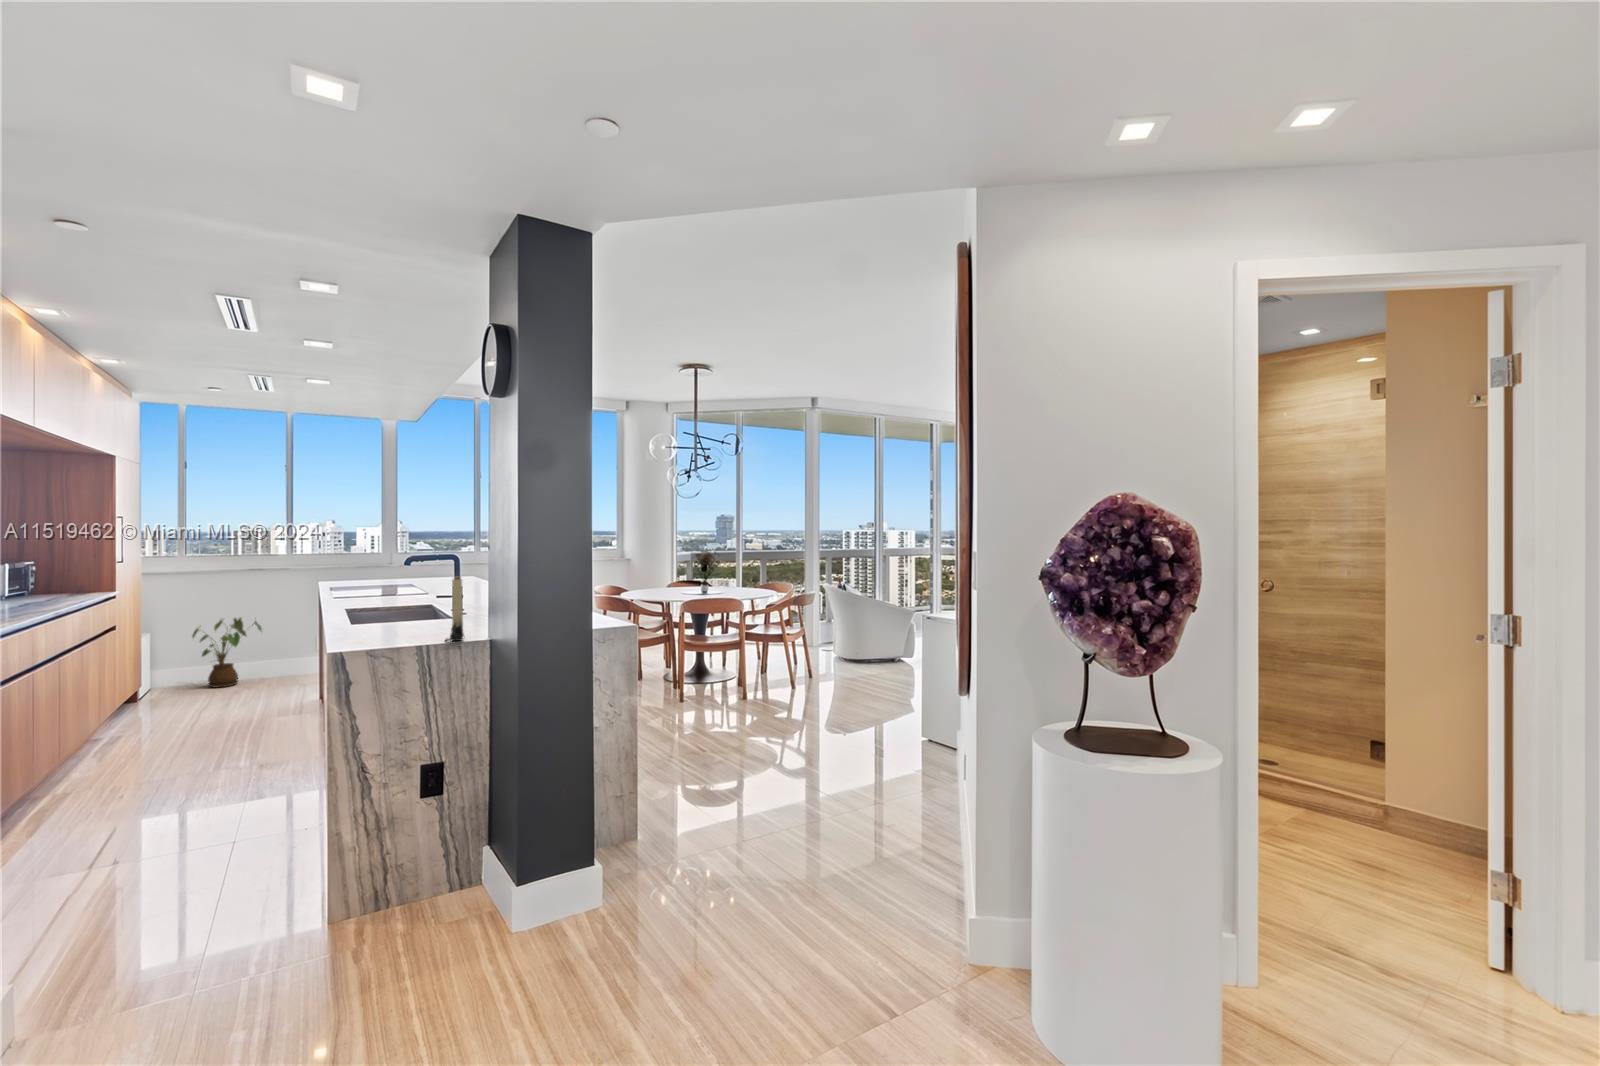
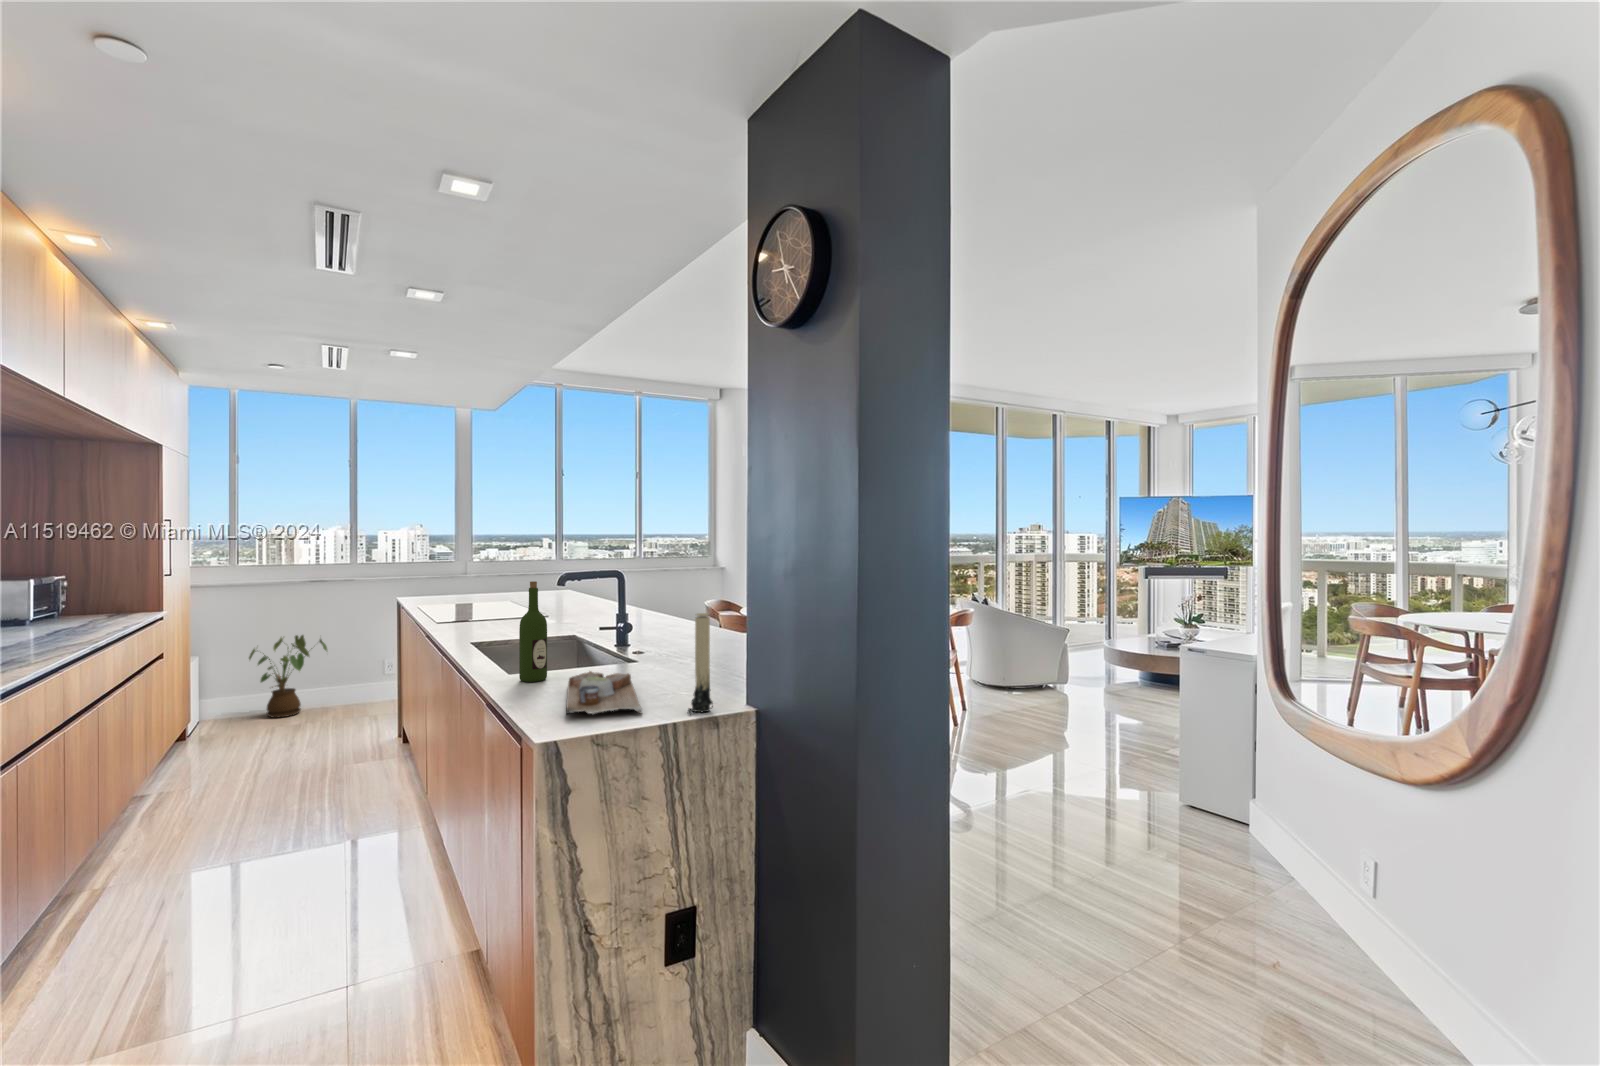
wine bottle: none [354,559,375,629] -> present [519,581,547,682]
cutting board: none [361,620,431,642] -> present [566,671,642,714]

